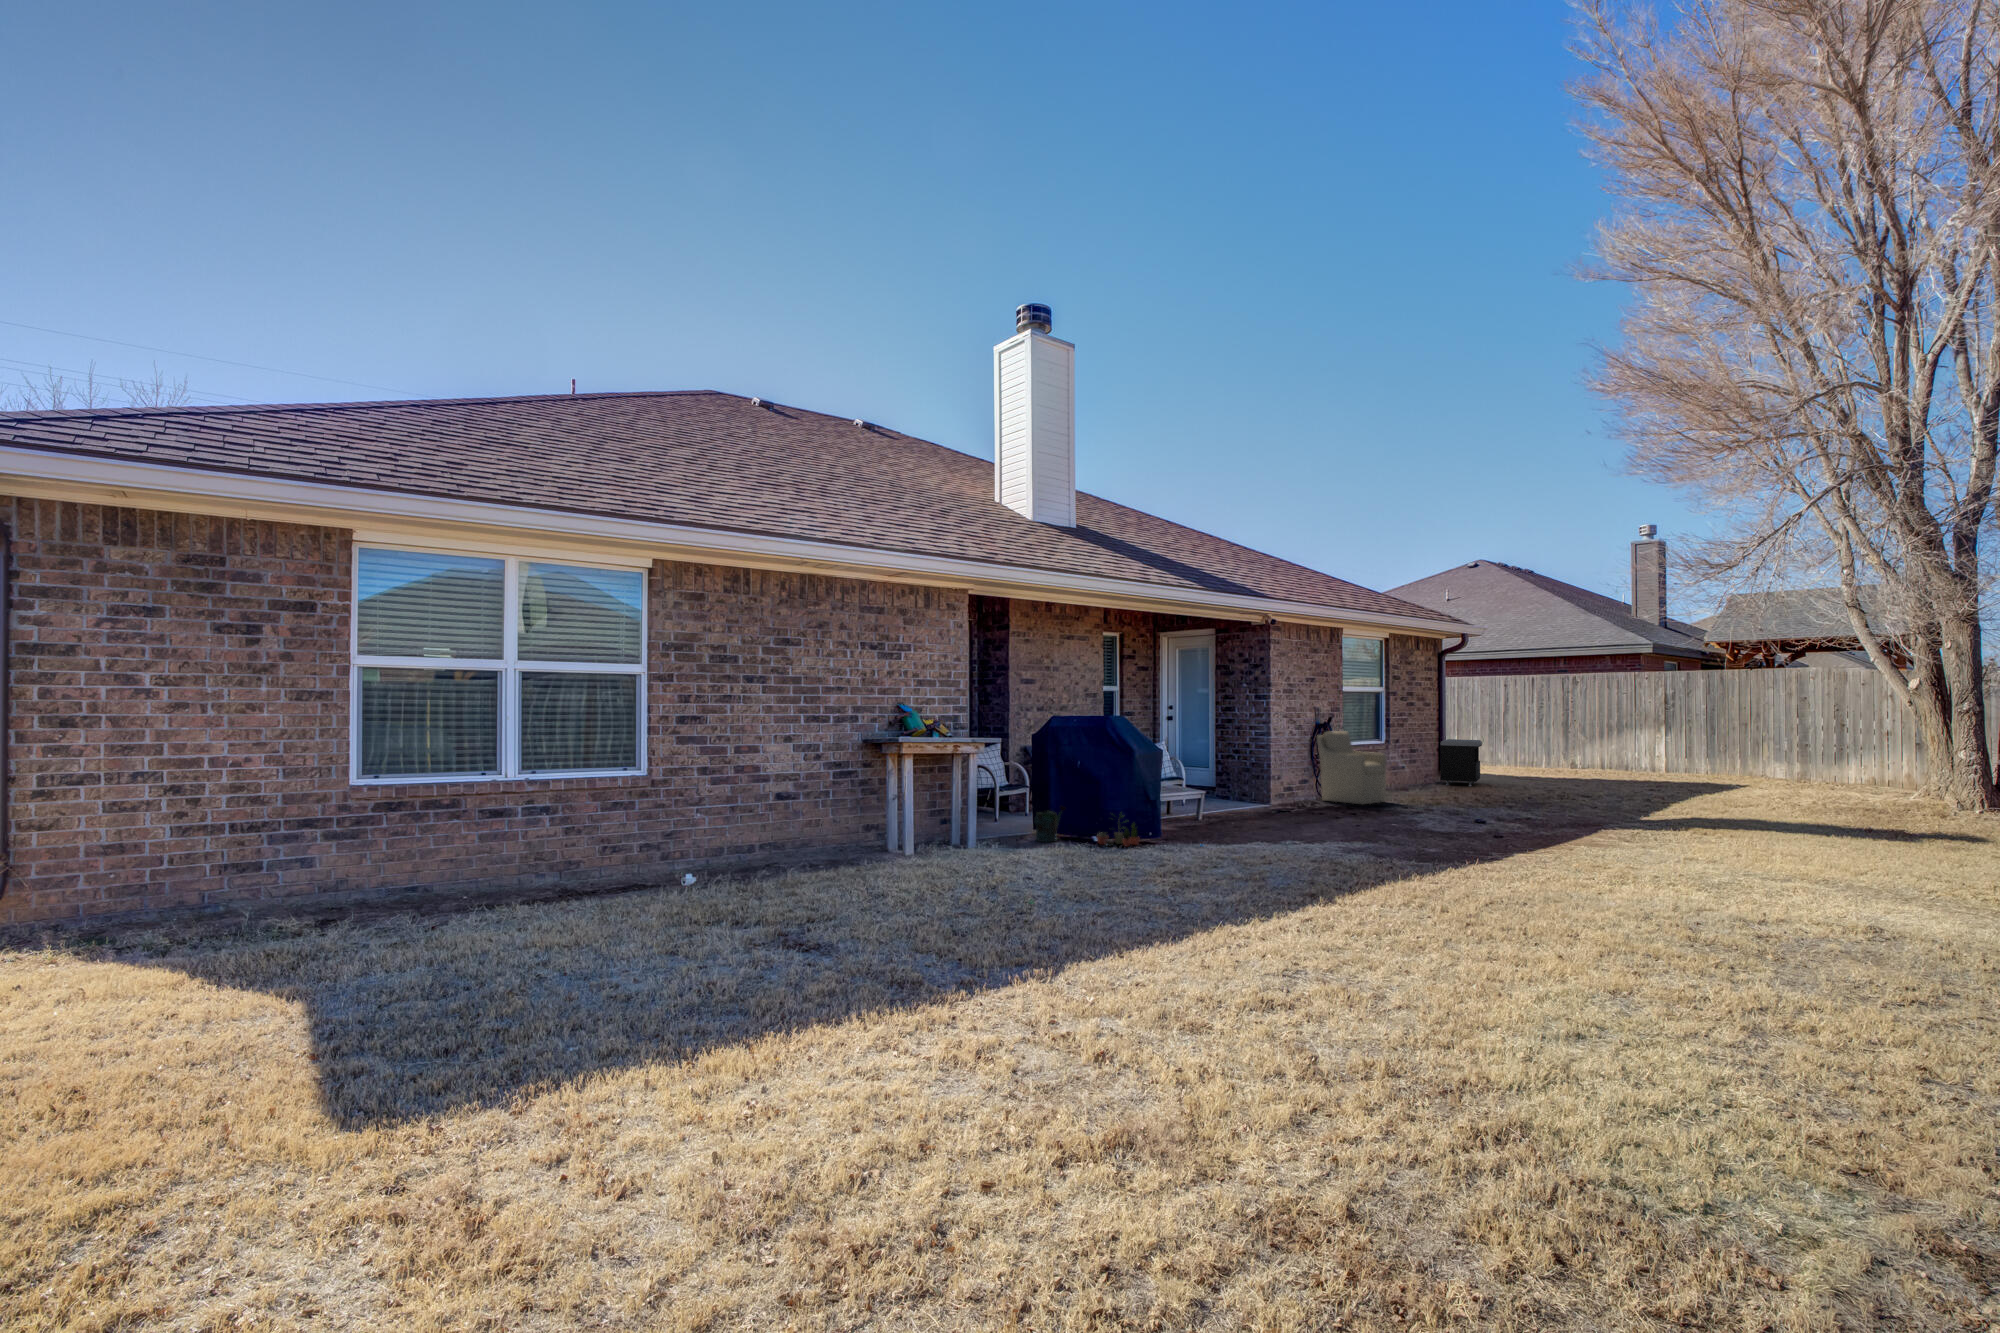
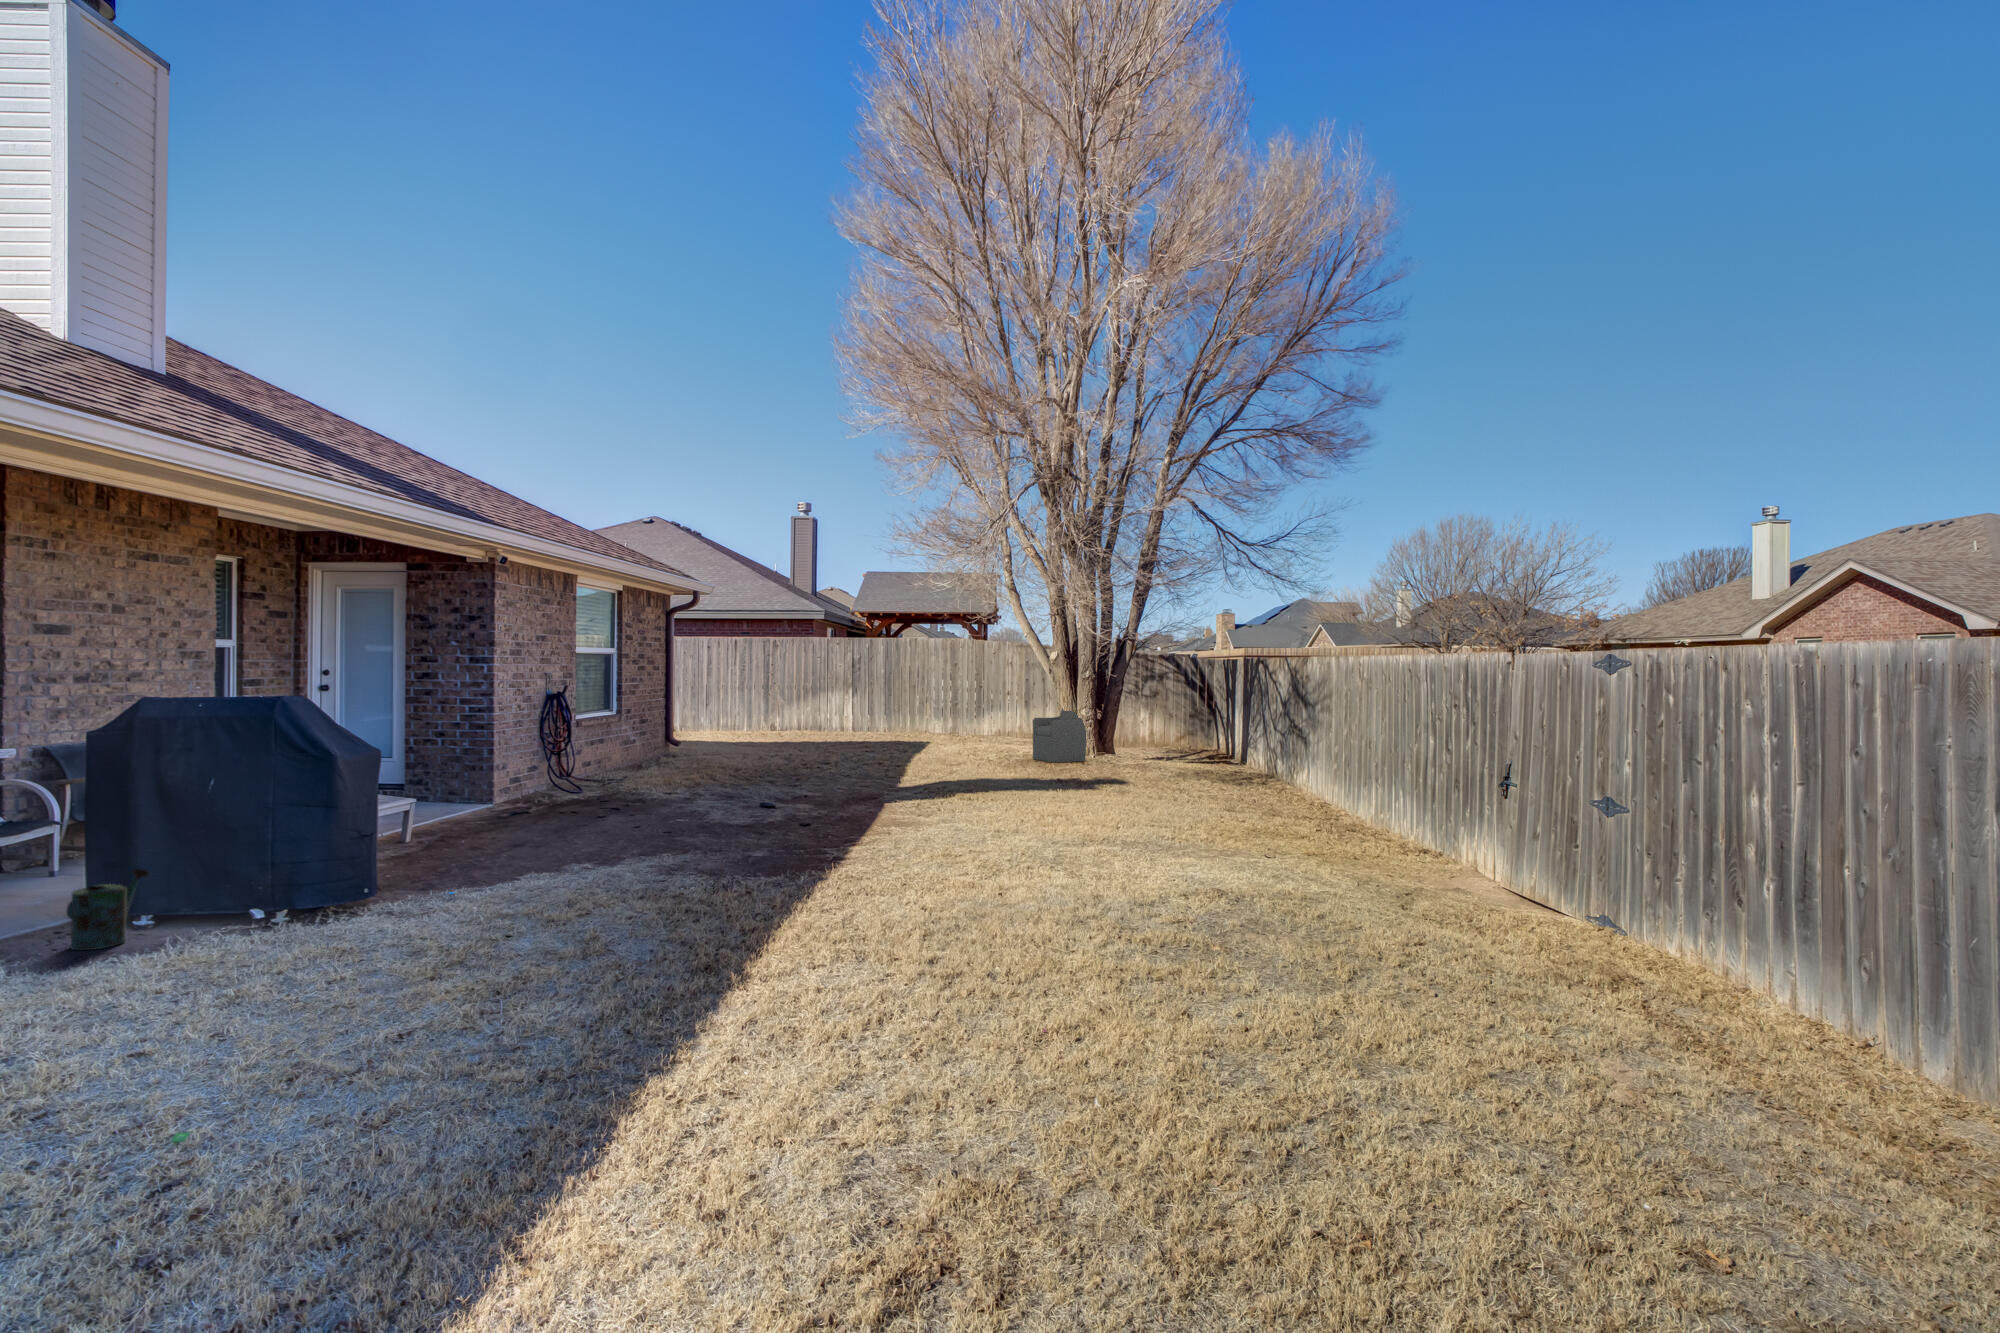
chair: present [1317,731,1387,804] -> present [1033,708,1086,763]
storage bench: present [1440,739,1482,786] -> none [670,706,711,758]
potted plant: present [1097,813,1140,847] -> none [224,868,322,937]

